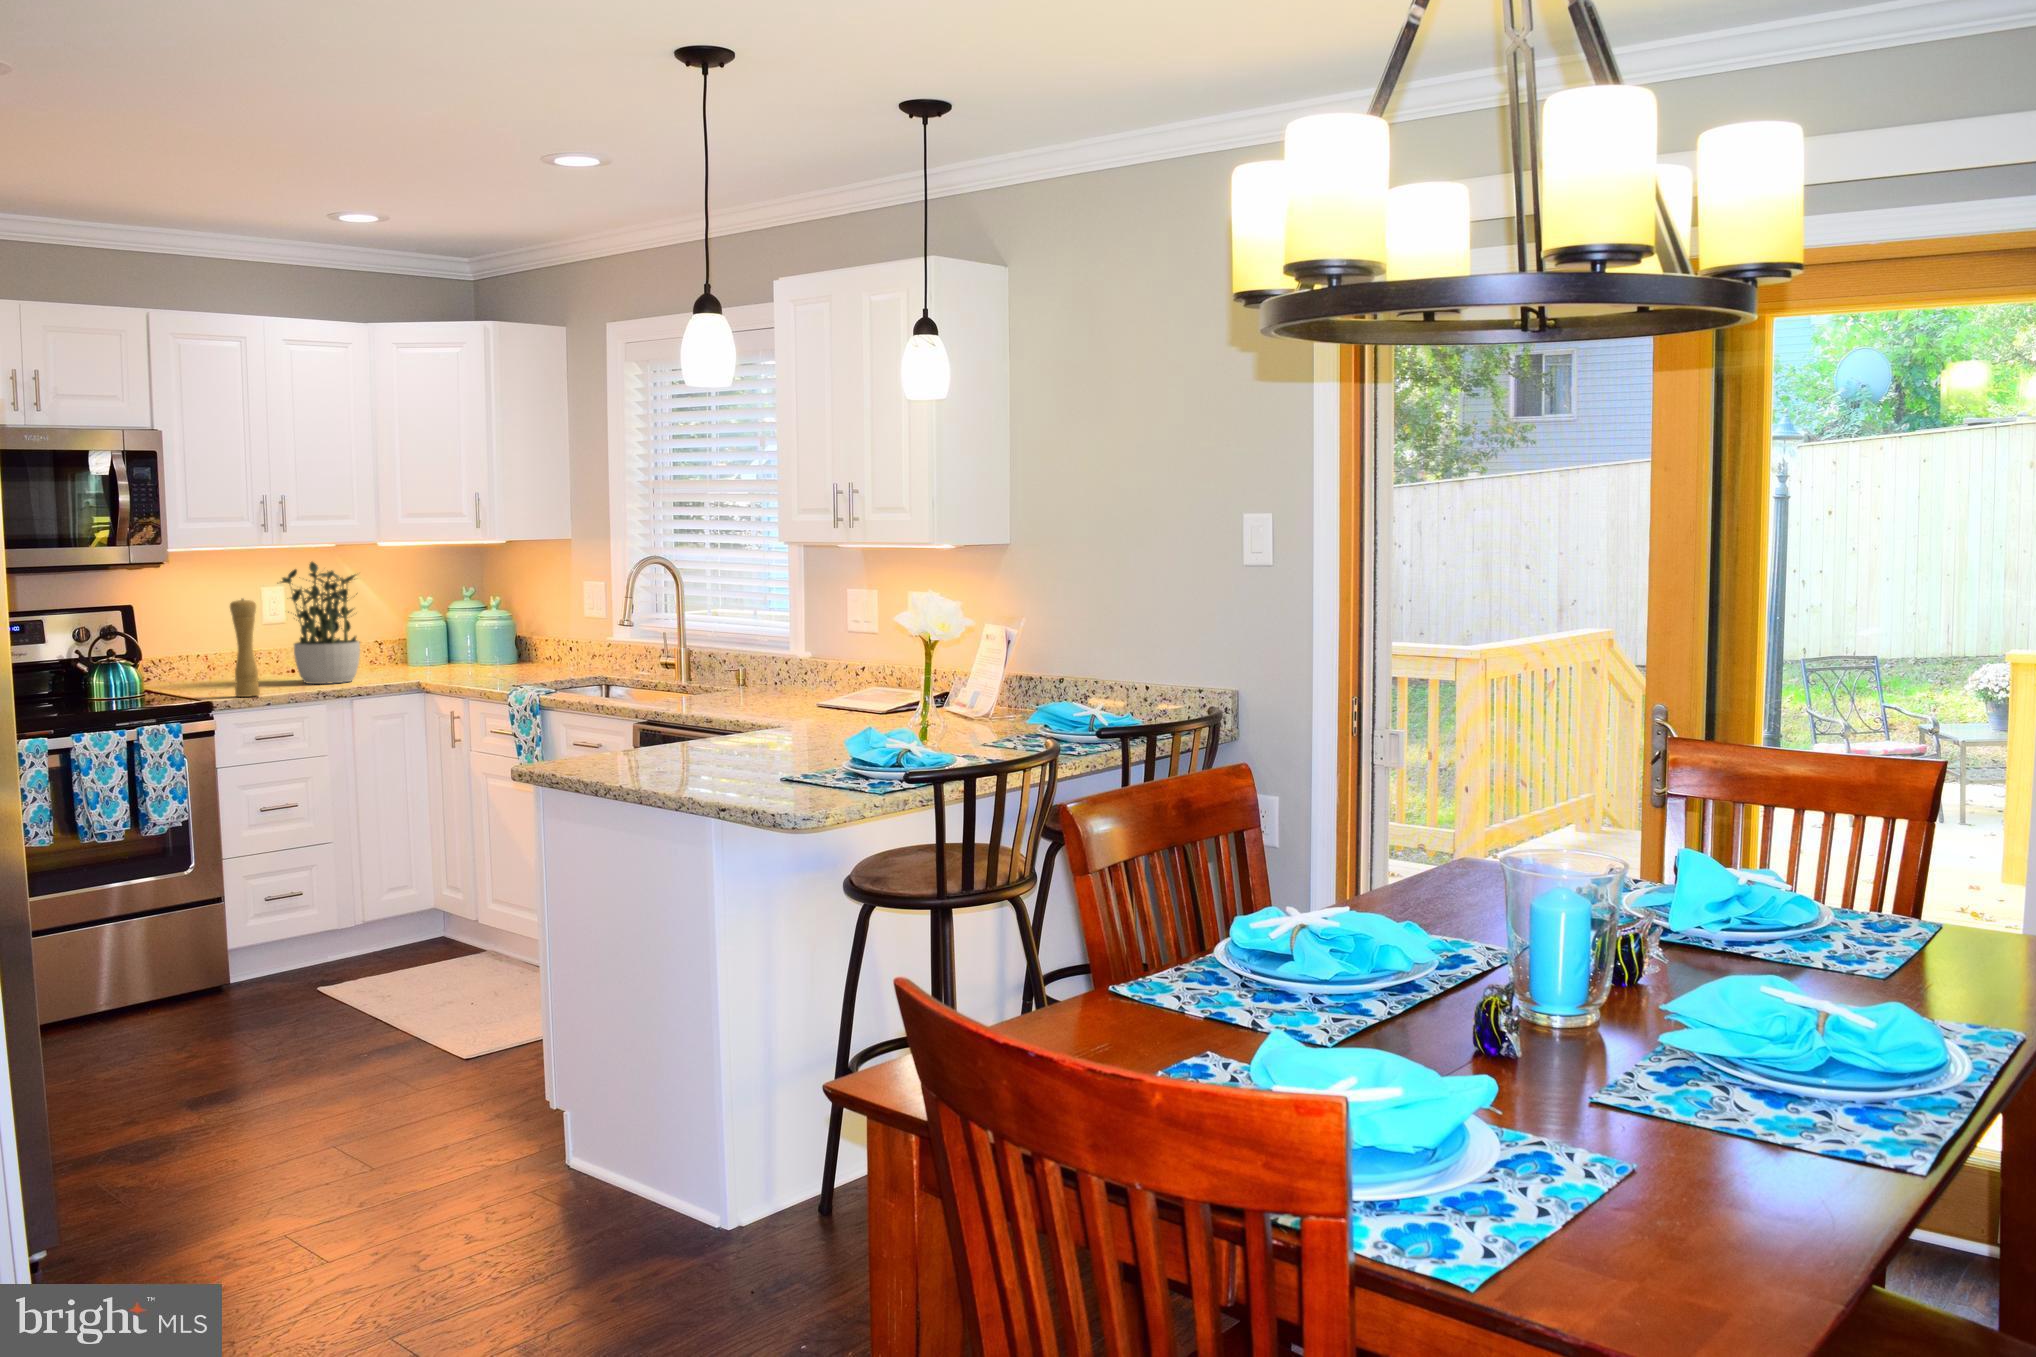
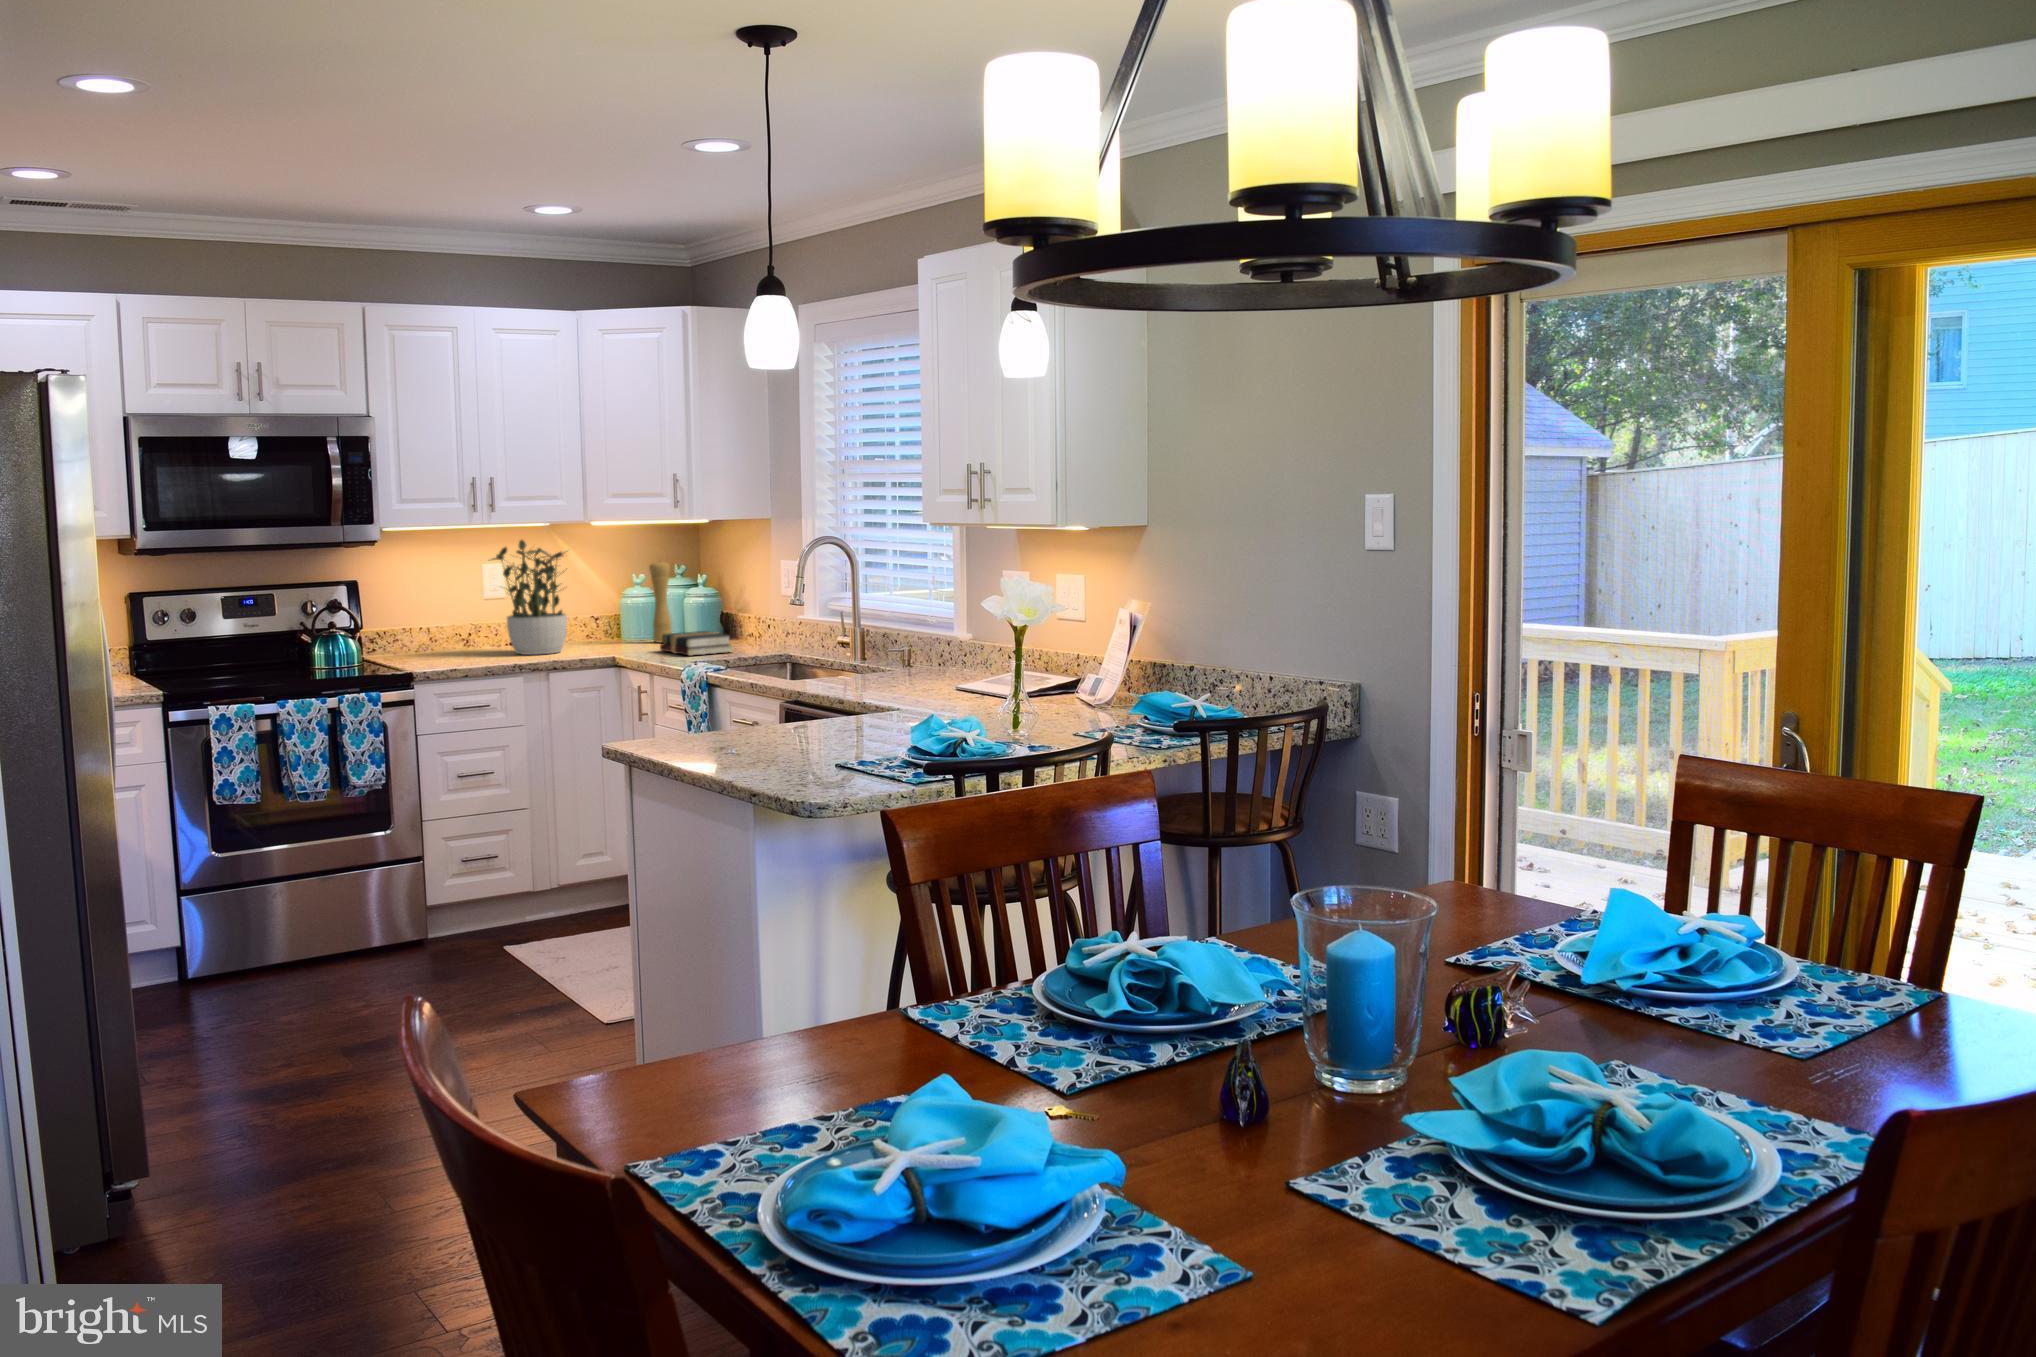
pepper mill: present [230,599,260,697] -> present [649,562,672,643]
hardback book: none [464,658,547,682] -> present [660,631,733,656]

